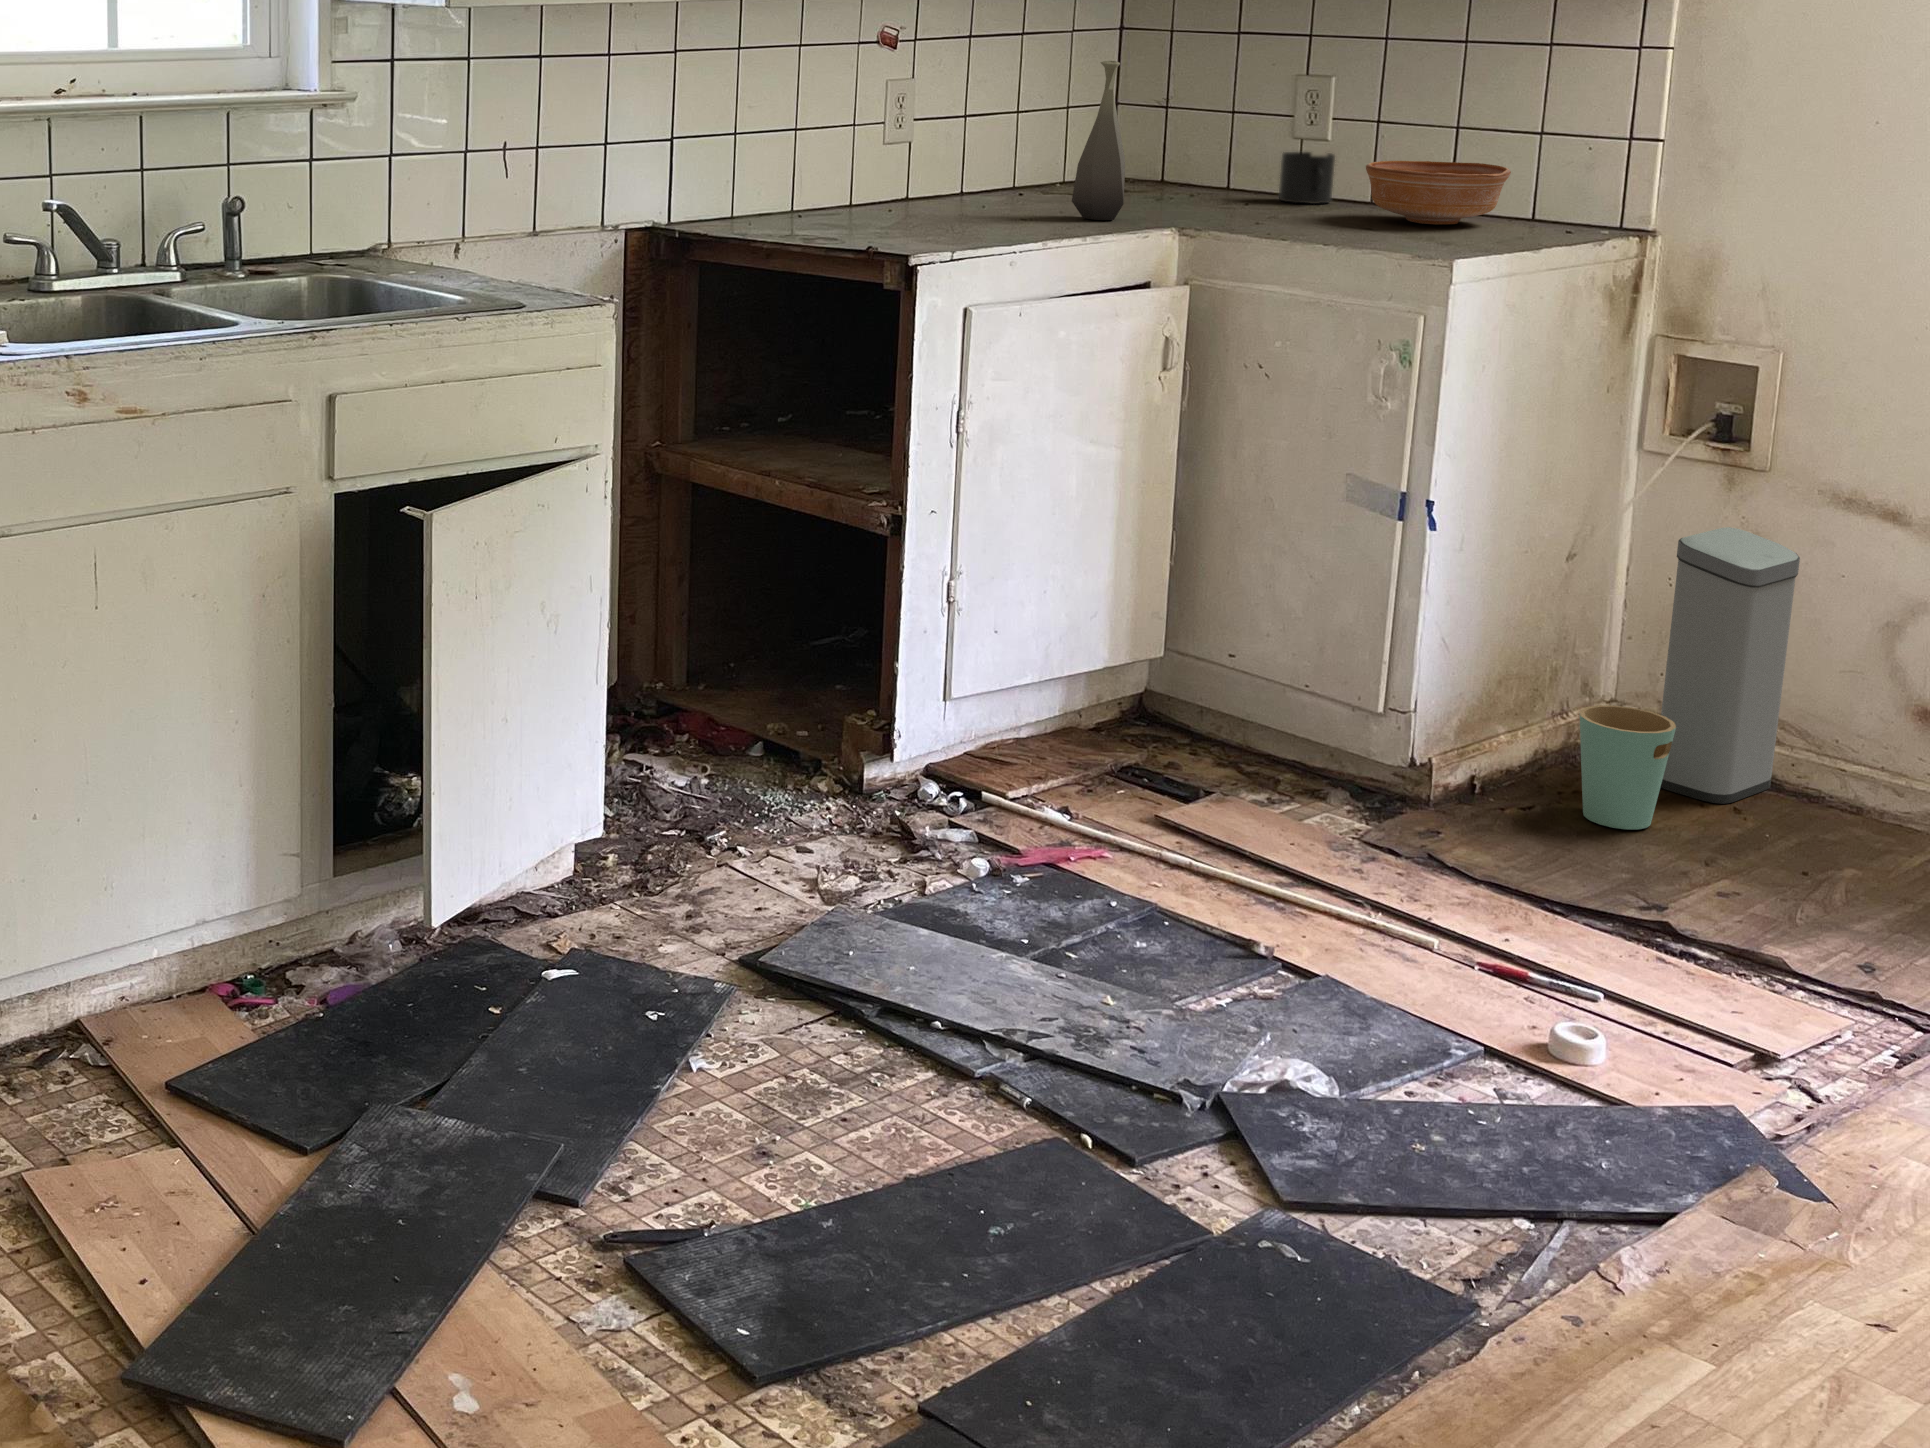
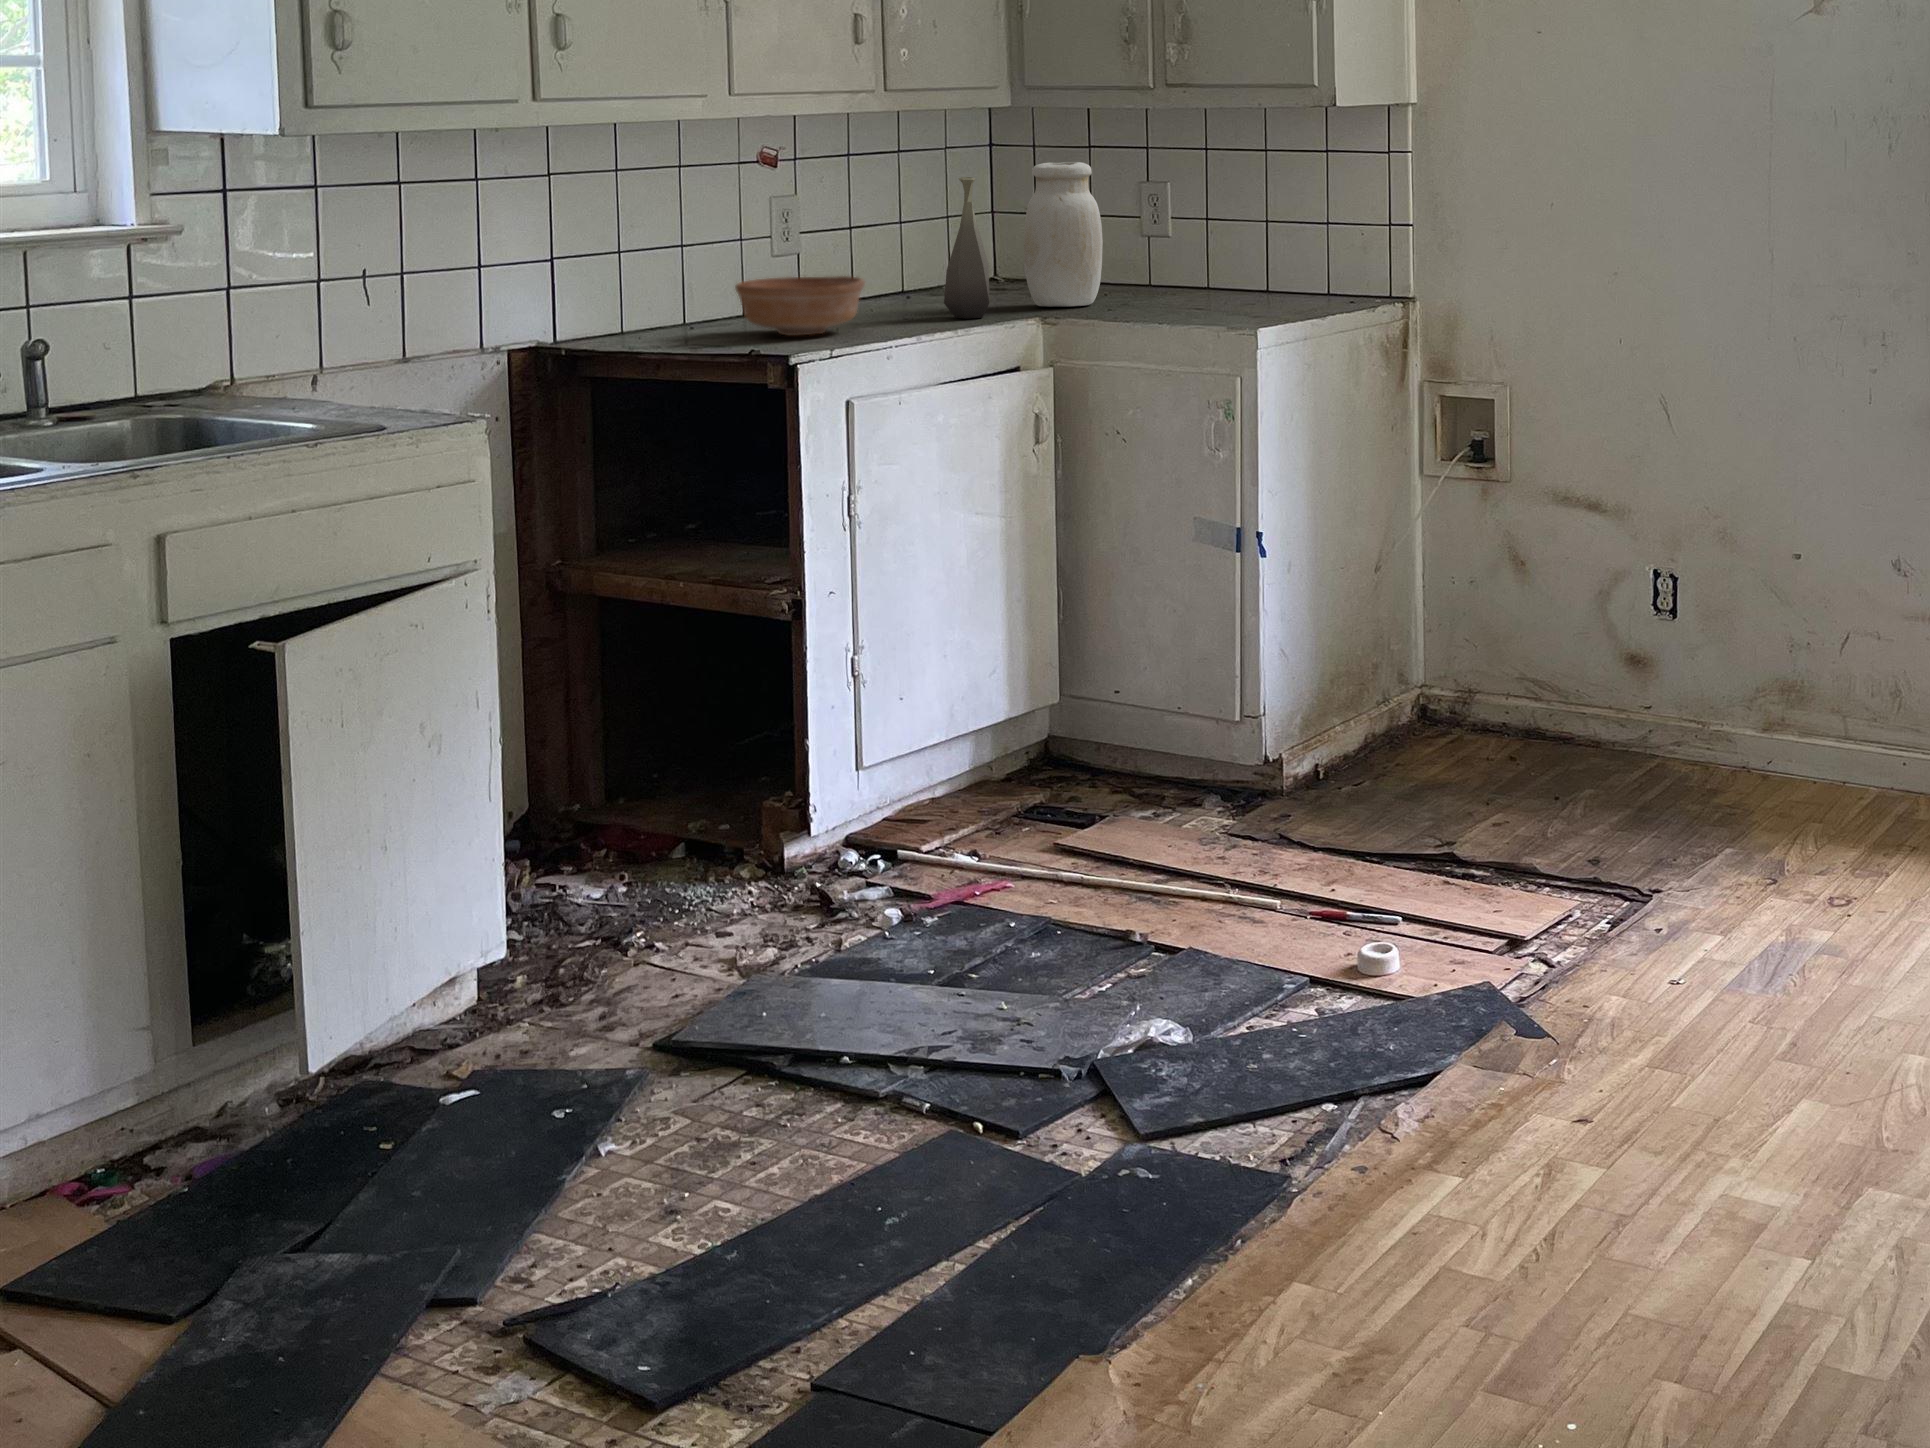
jar: none [1162,47,1258,213] -> present [1024,162,1103,307]
mug: present [1279,152,1335,204] -> none [1129,250,1173,294]
bowl: present [1366,161,1511,224] -> present [735,276,865,335]
trash can: present [1579,527,1800,829] -> none [1389,533,1539,789]

